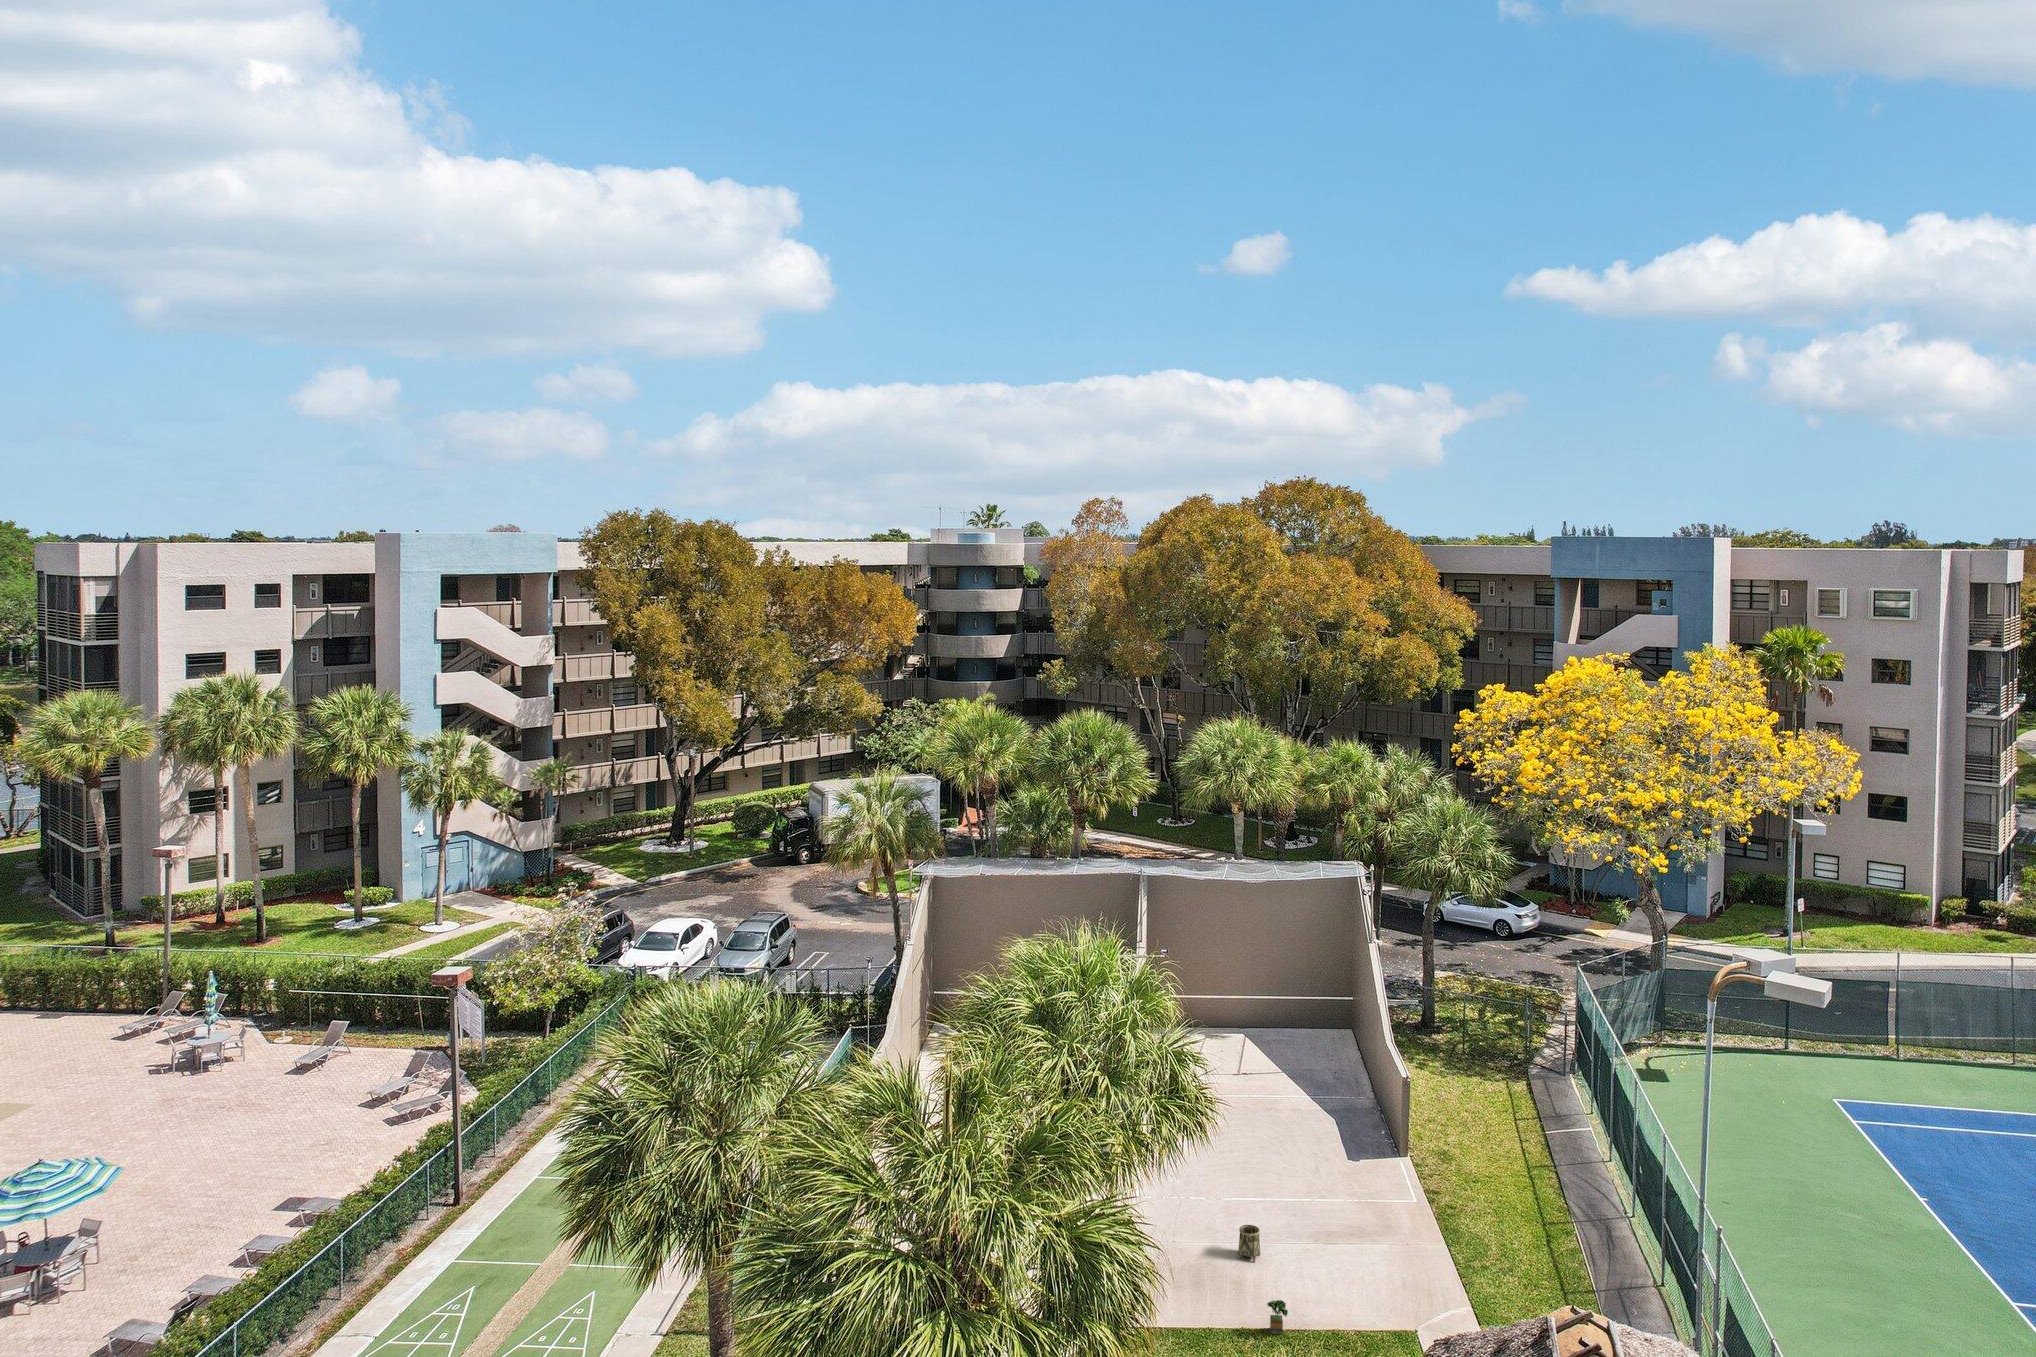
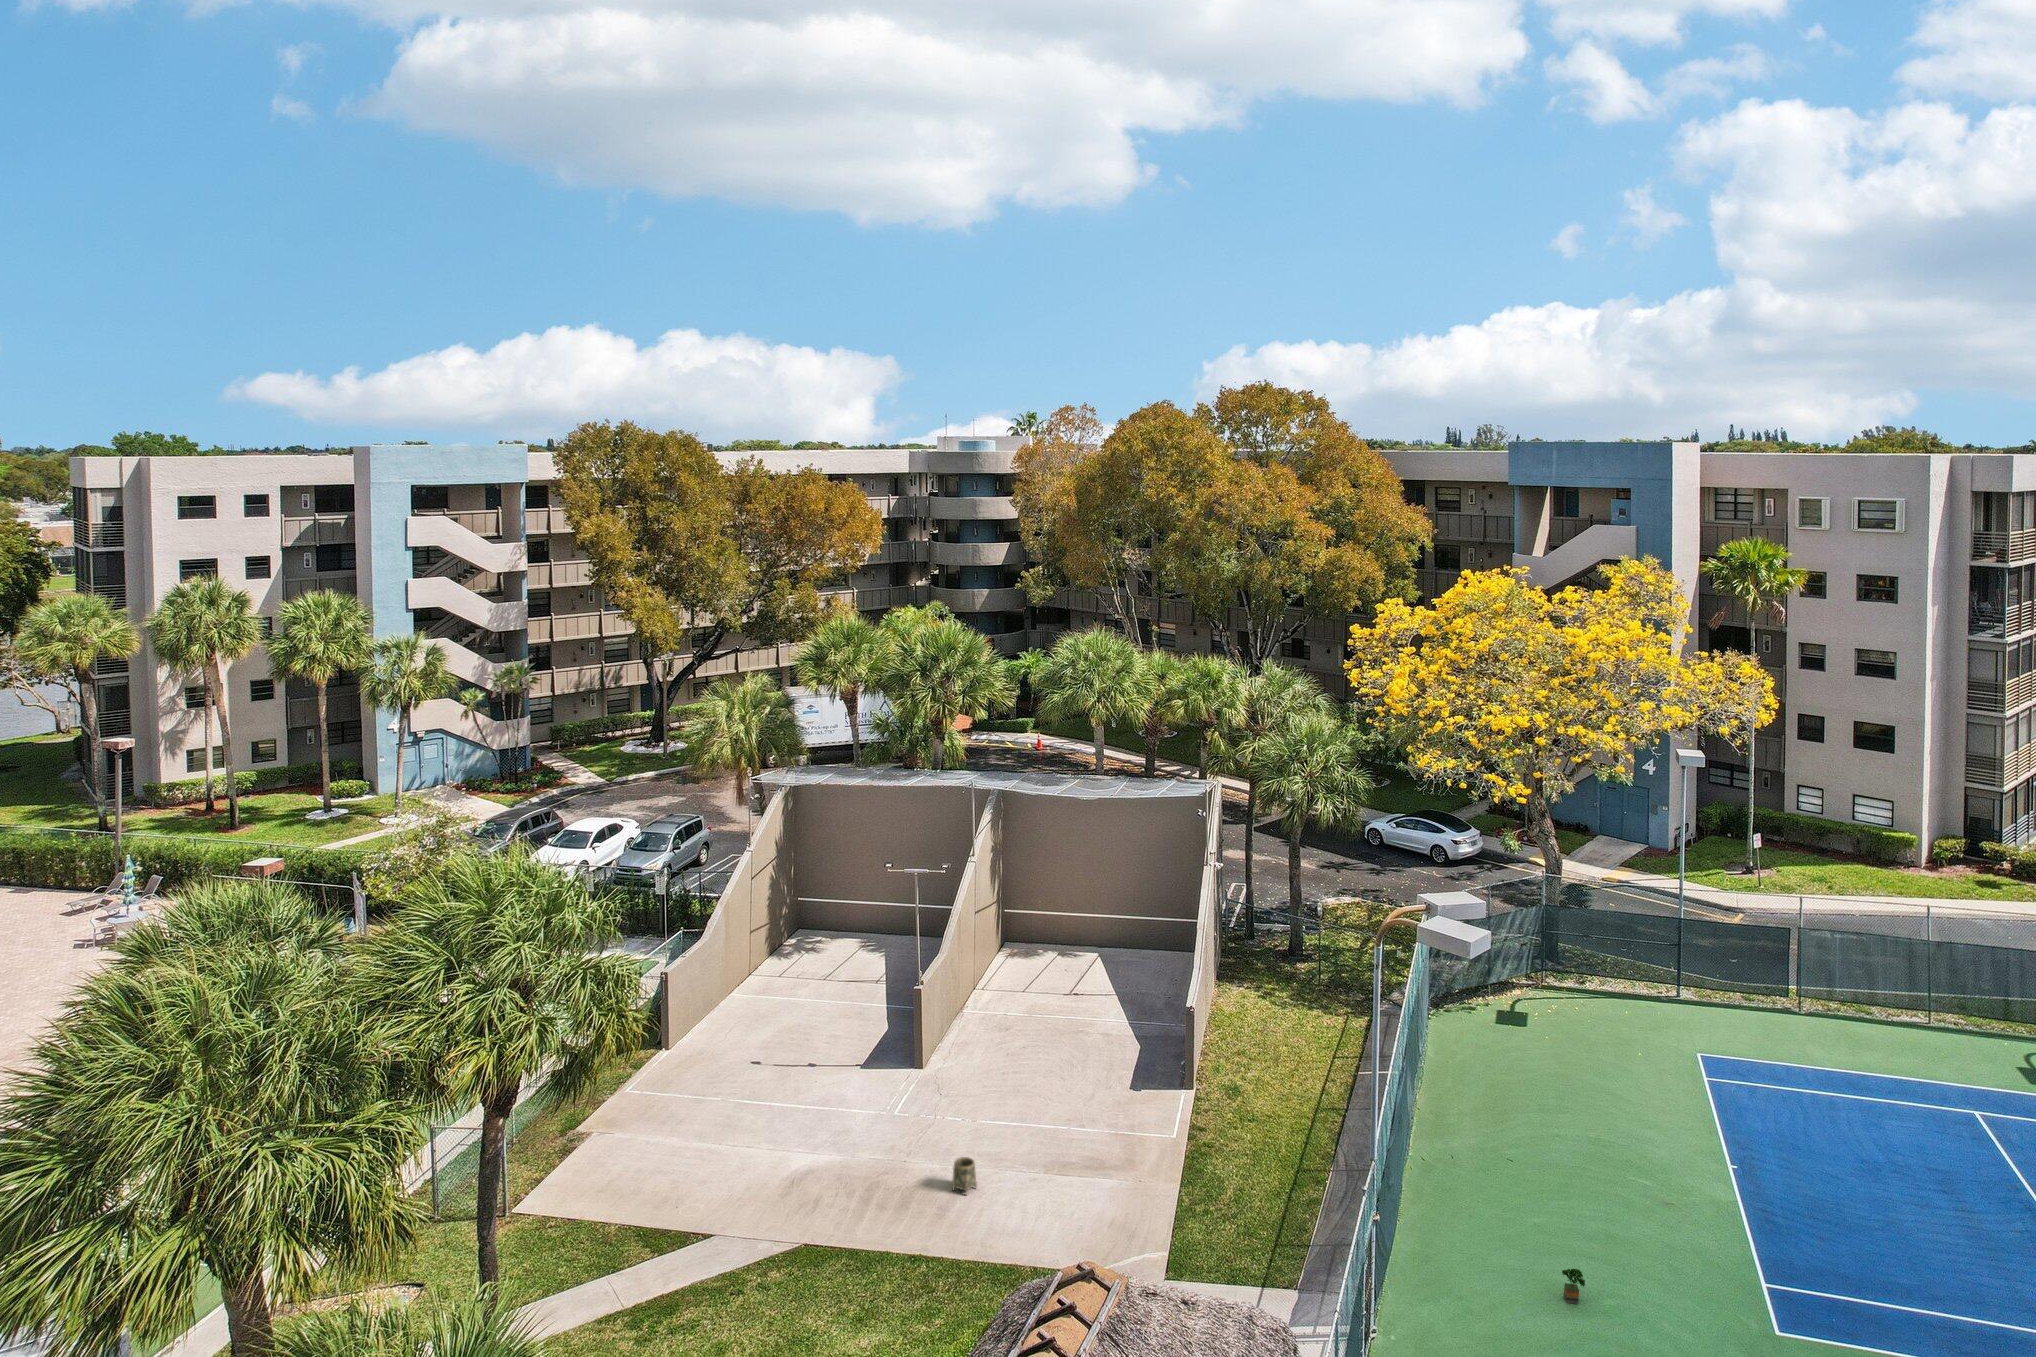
potted tree: present [1267,1300,1288,1334] -> present [1562,1269,1585,1304]

